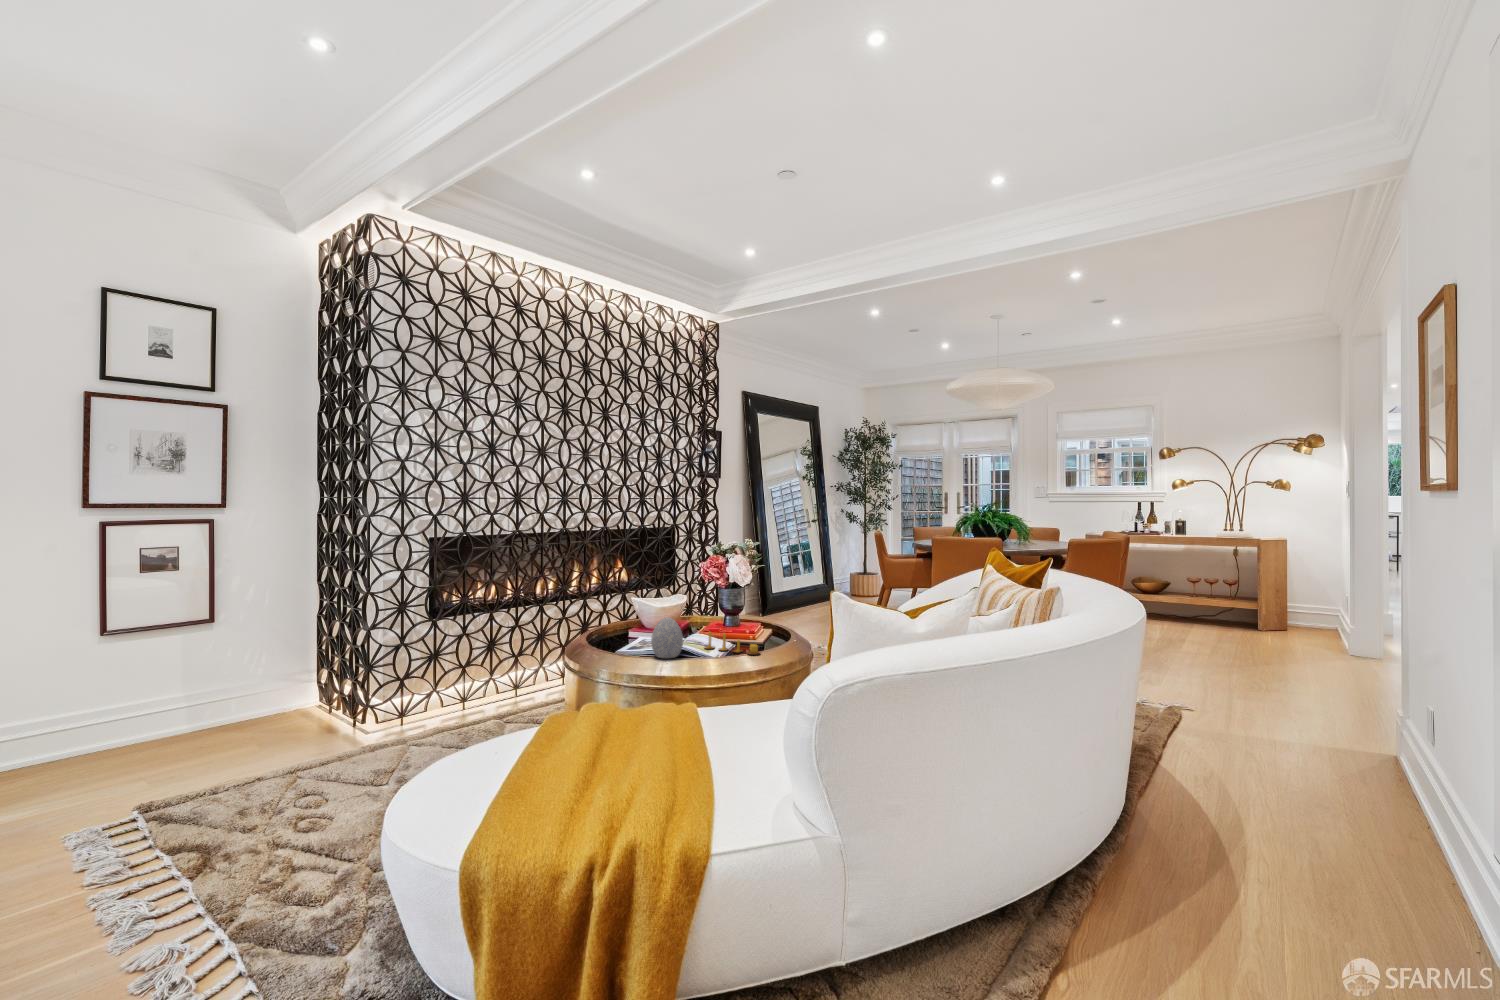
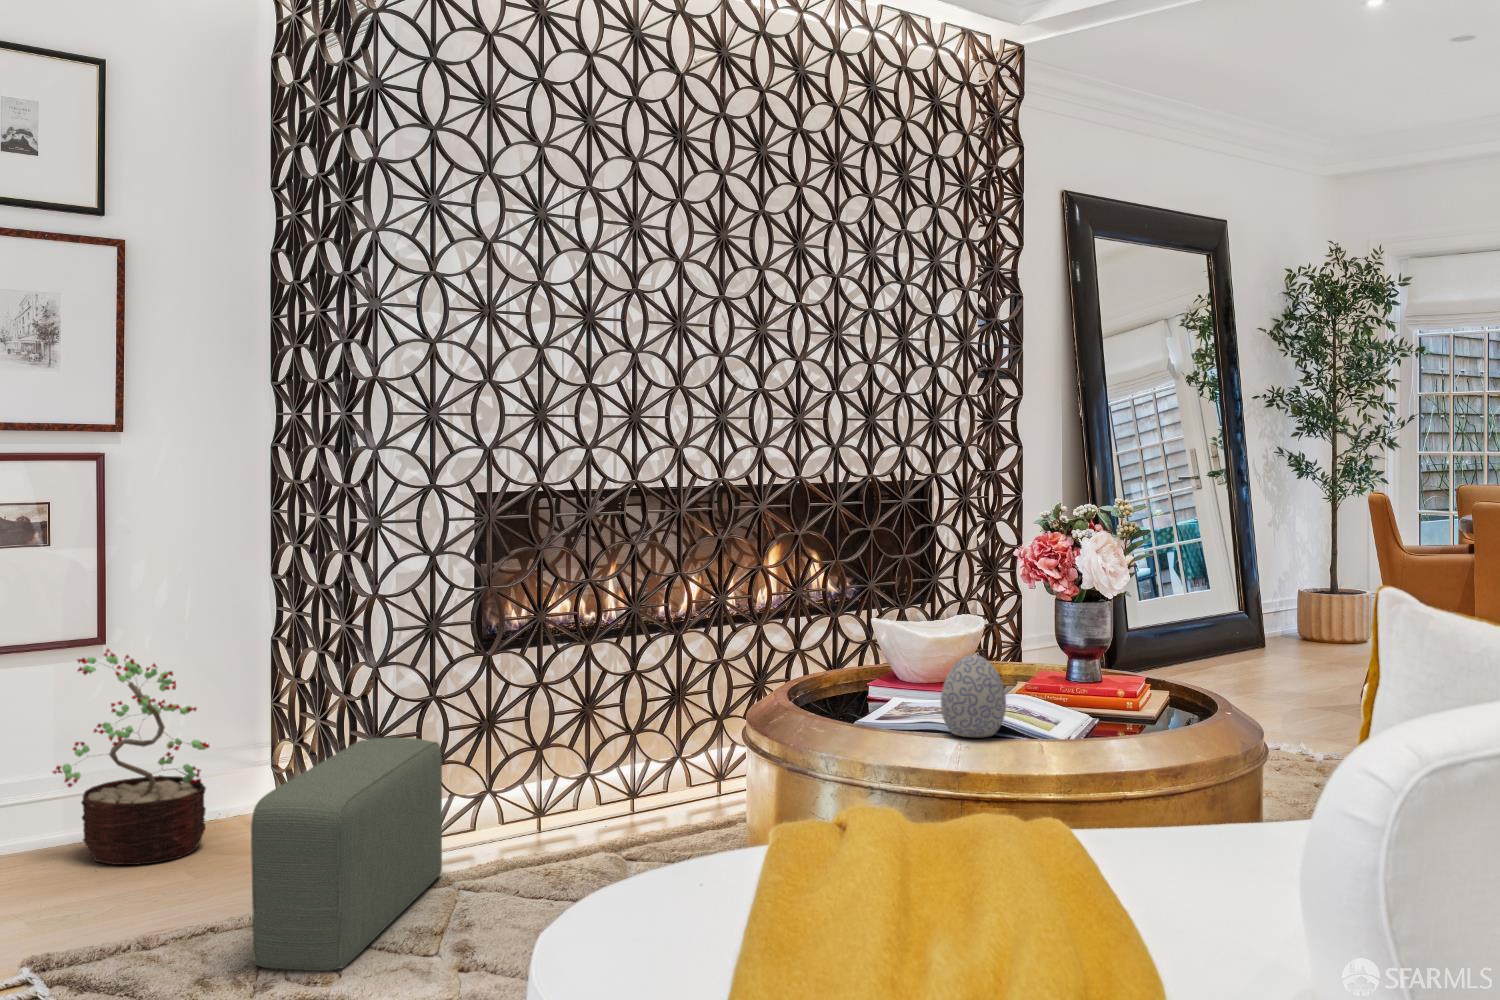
decorative plant: none [173,625,272,745] -> present [53,649,209,865]
candle: present [705,632,760,655] -> none [1044,685,1169,738]
pouf: none [273,668,400,802] -> present [251,738,442,971]

